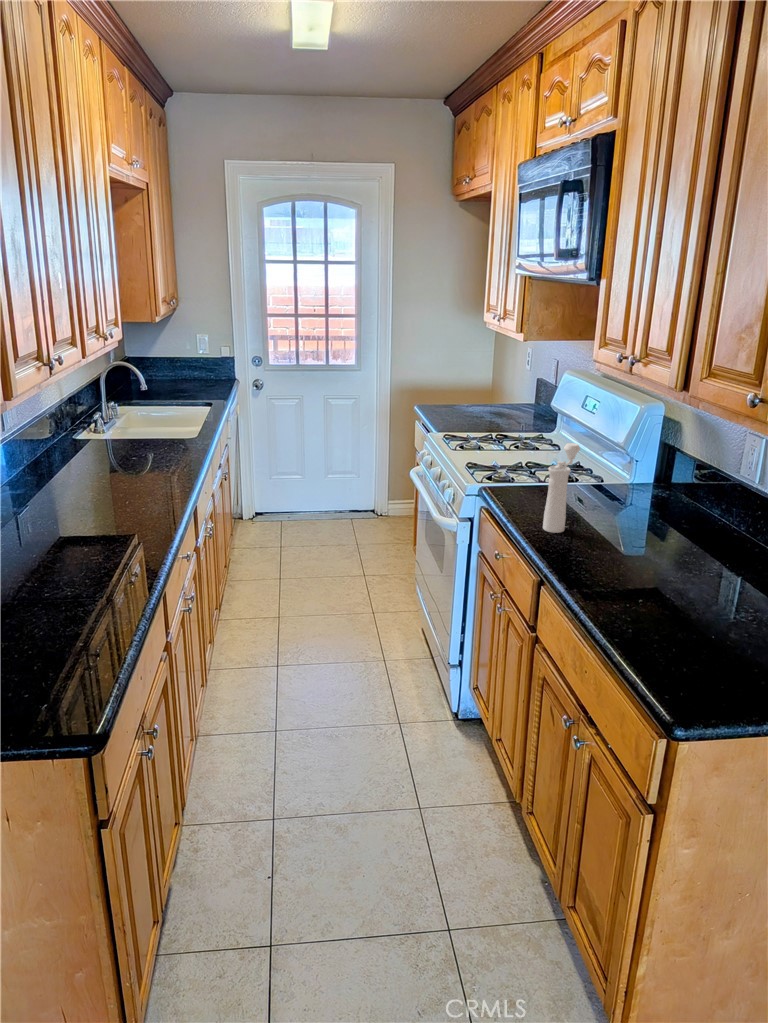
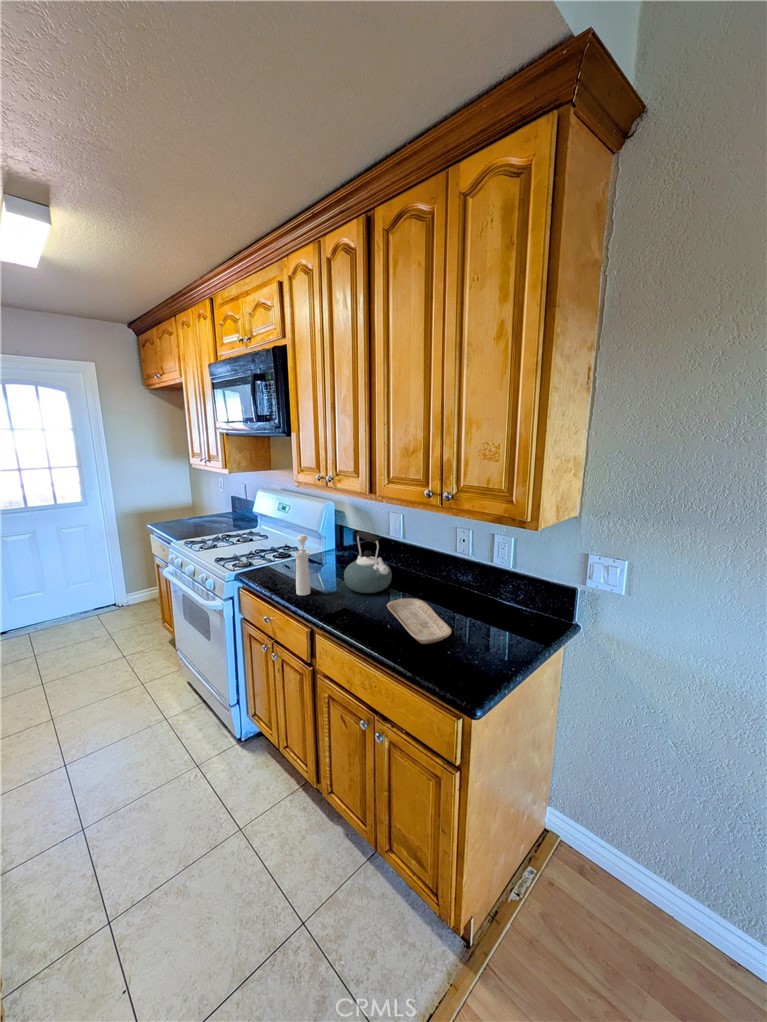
kettle: none [620,454,703,556] -> present [344,531,392,593]
tray: none [654,570,729,640] -> present [387,598,452,644]

